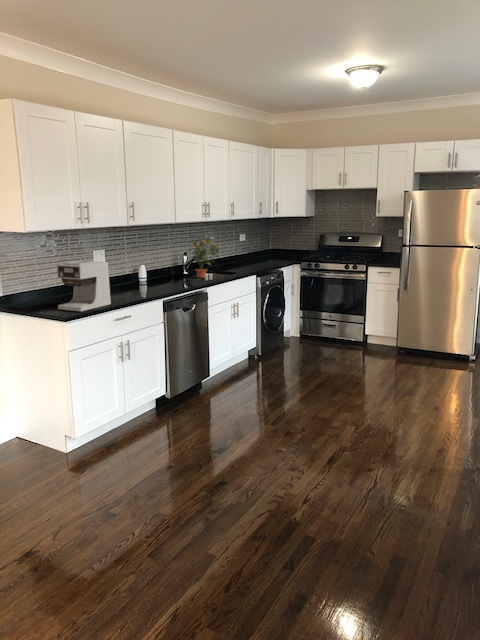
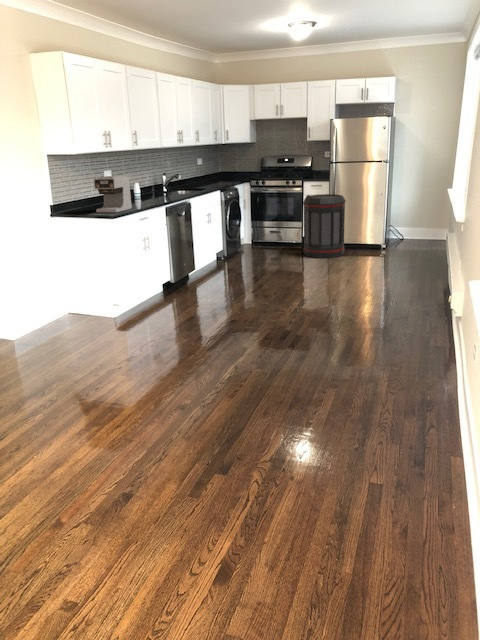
potted plant: present [188,235,219,278] -> none [166,157,194,193]
trash can: none [361,285,421,370] -> present [303,194,346,258]

